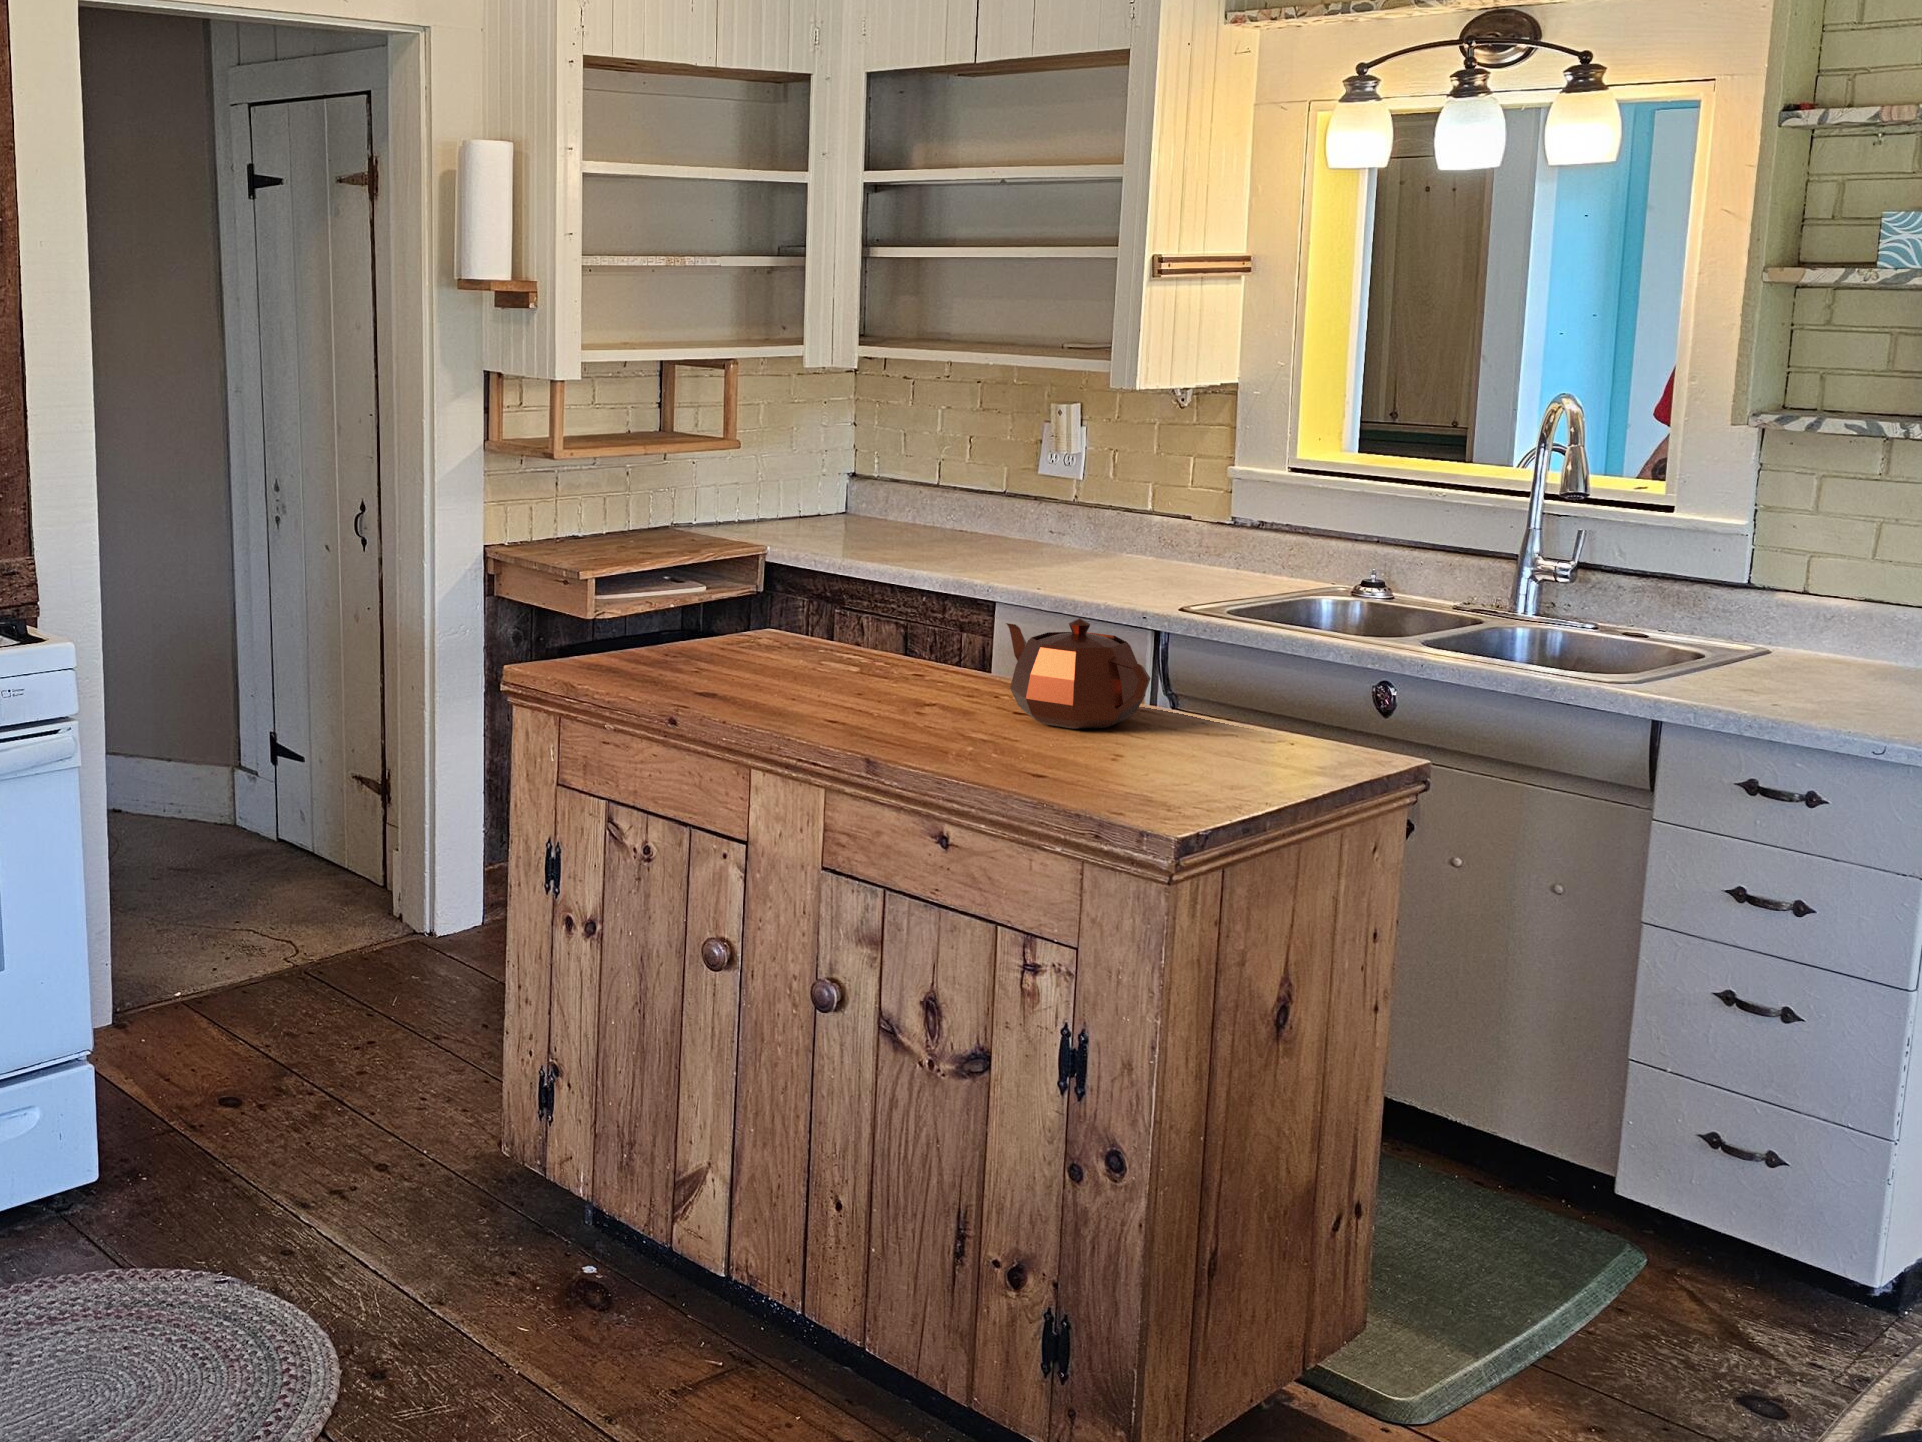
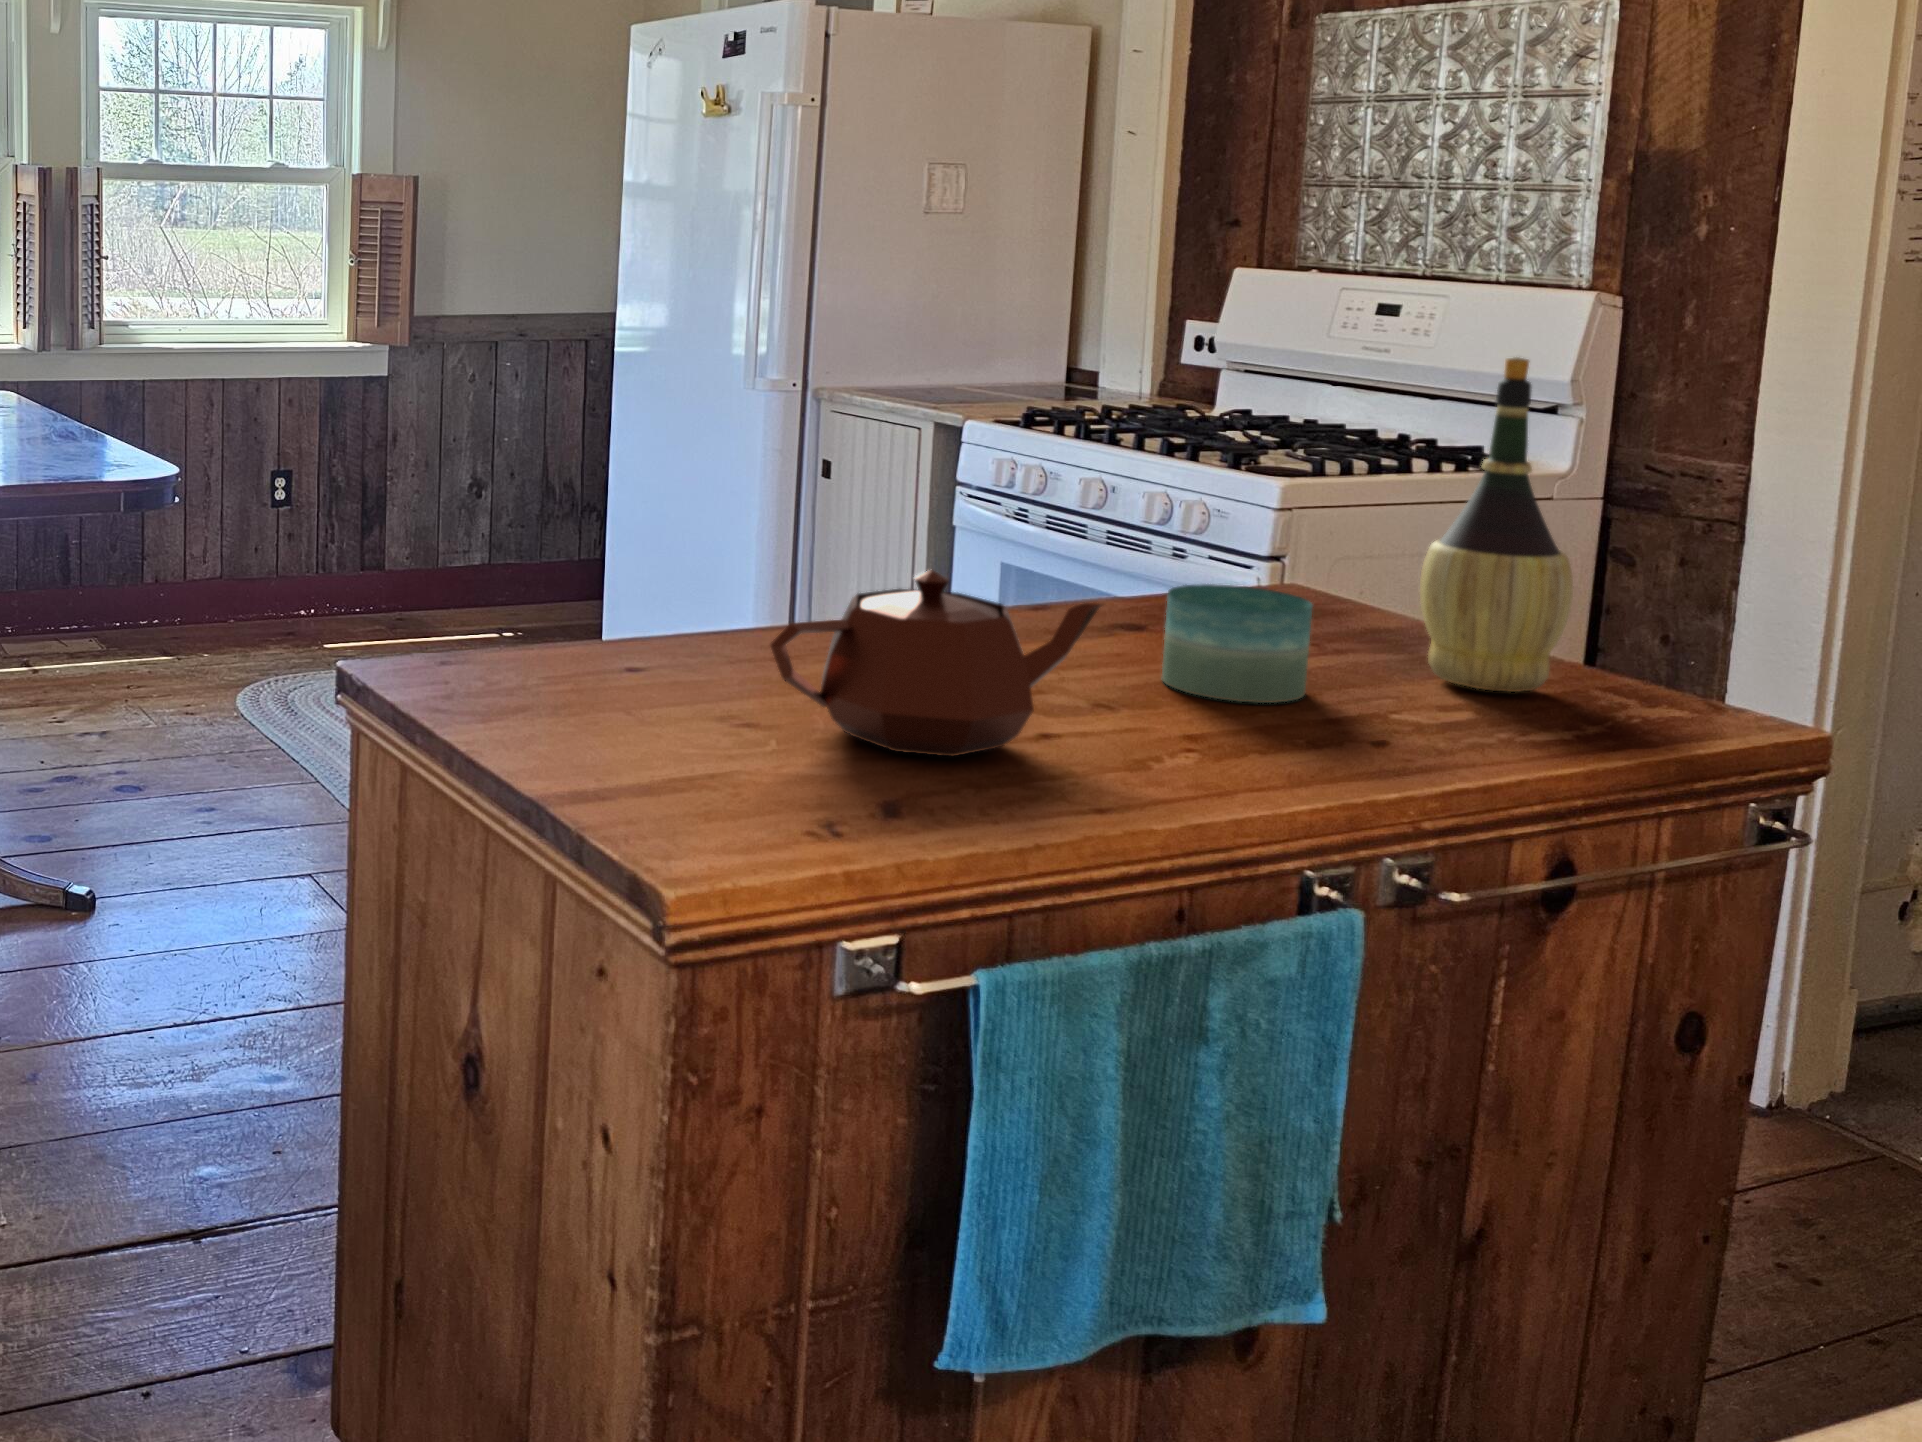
wine bottle: none [714,461,792,657] -> present [1420,357,1573,692]
candle: none [796,621,879,692] -> present [1162,584,1312,703]

